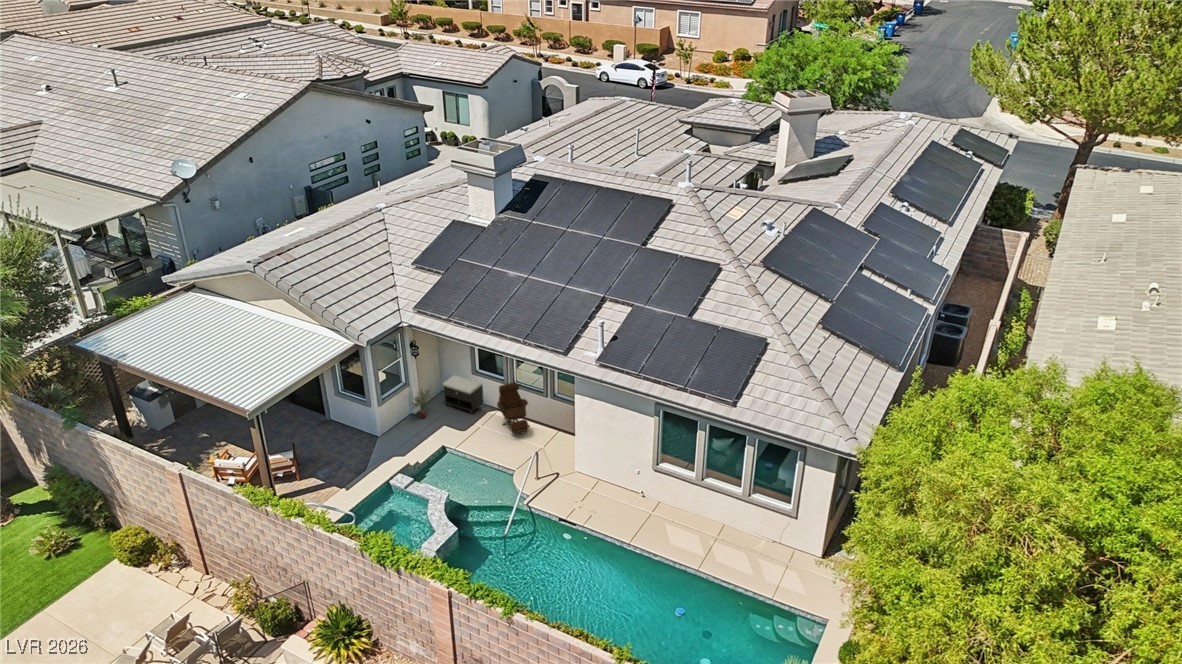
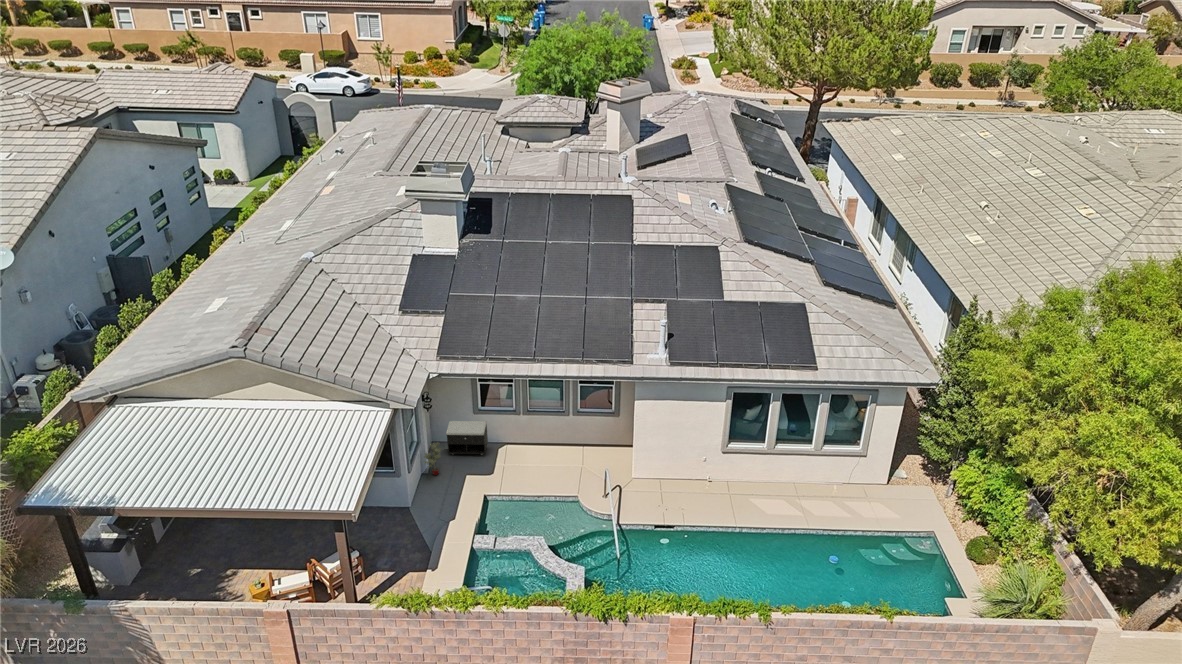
lounge chair: present [497,383,529,435] -> none [514,410,558,465]

